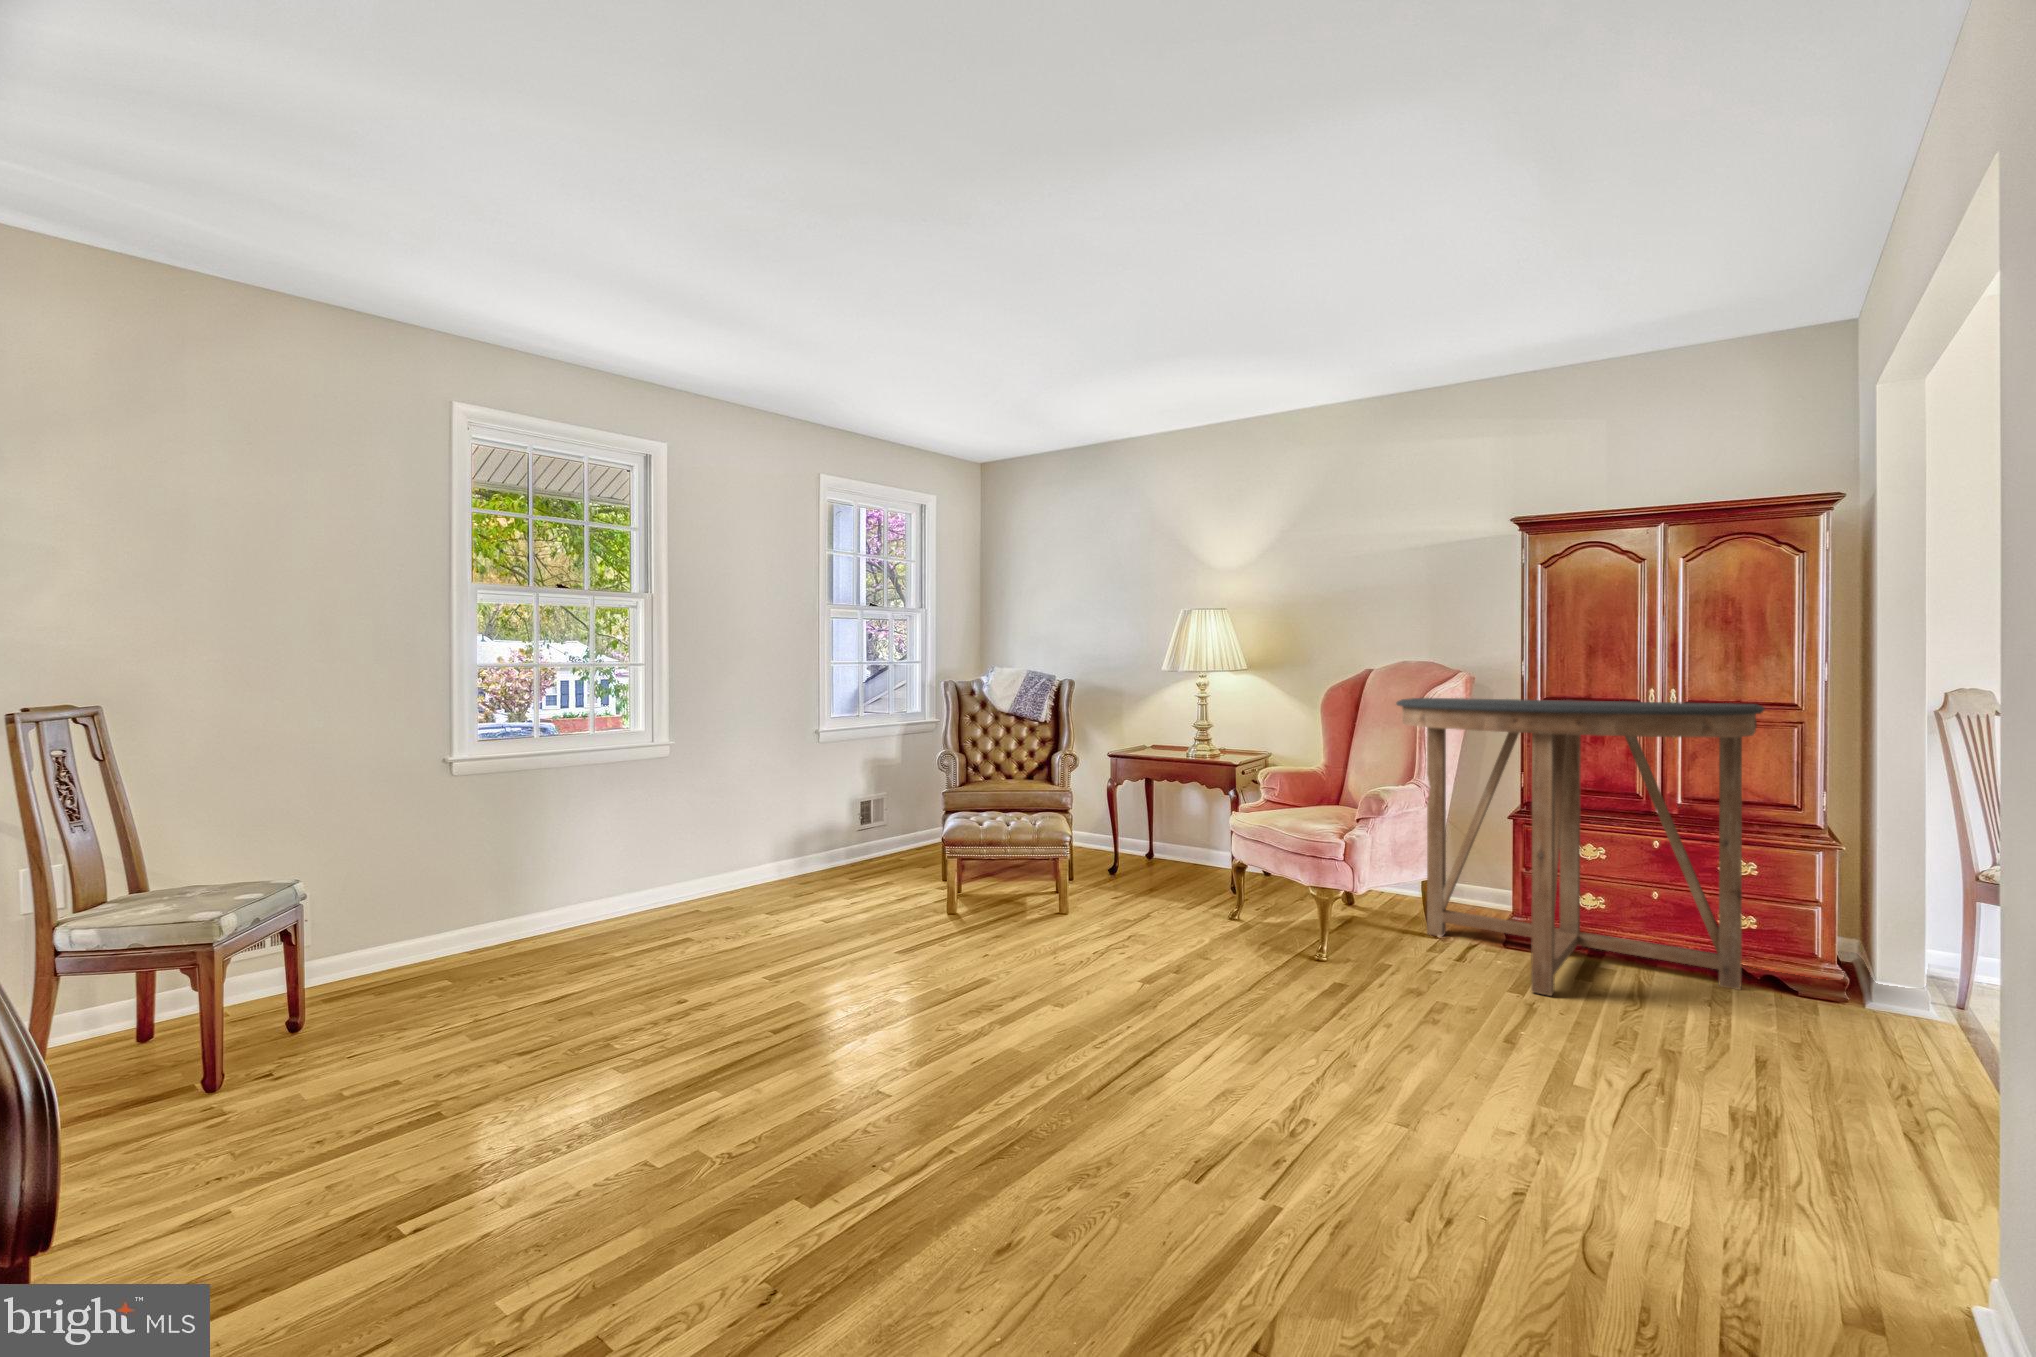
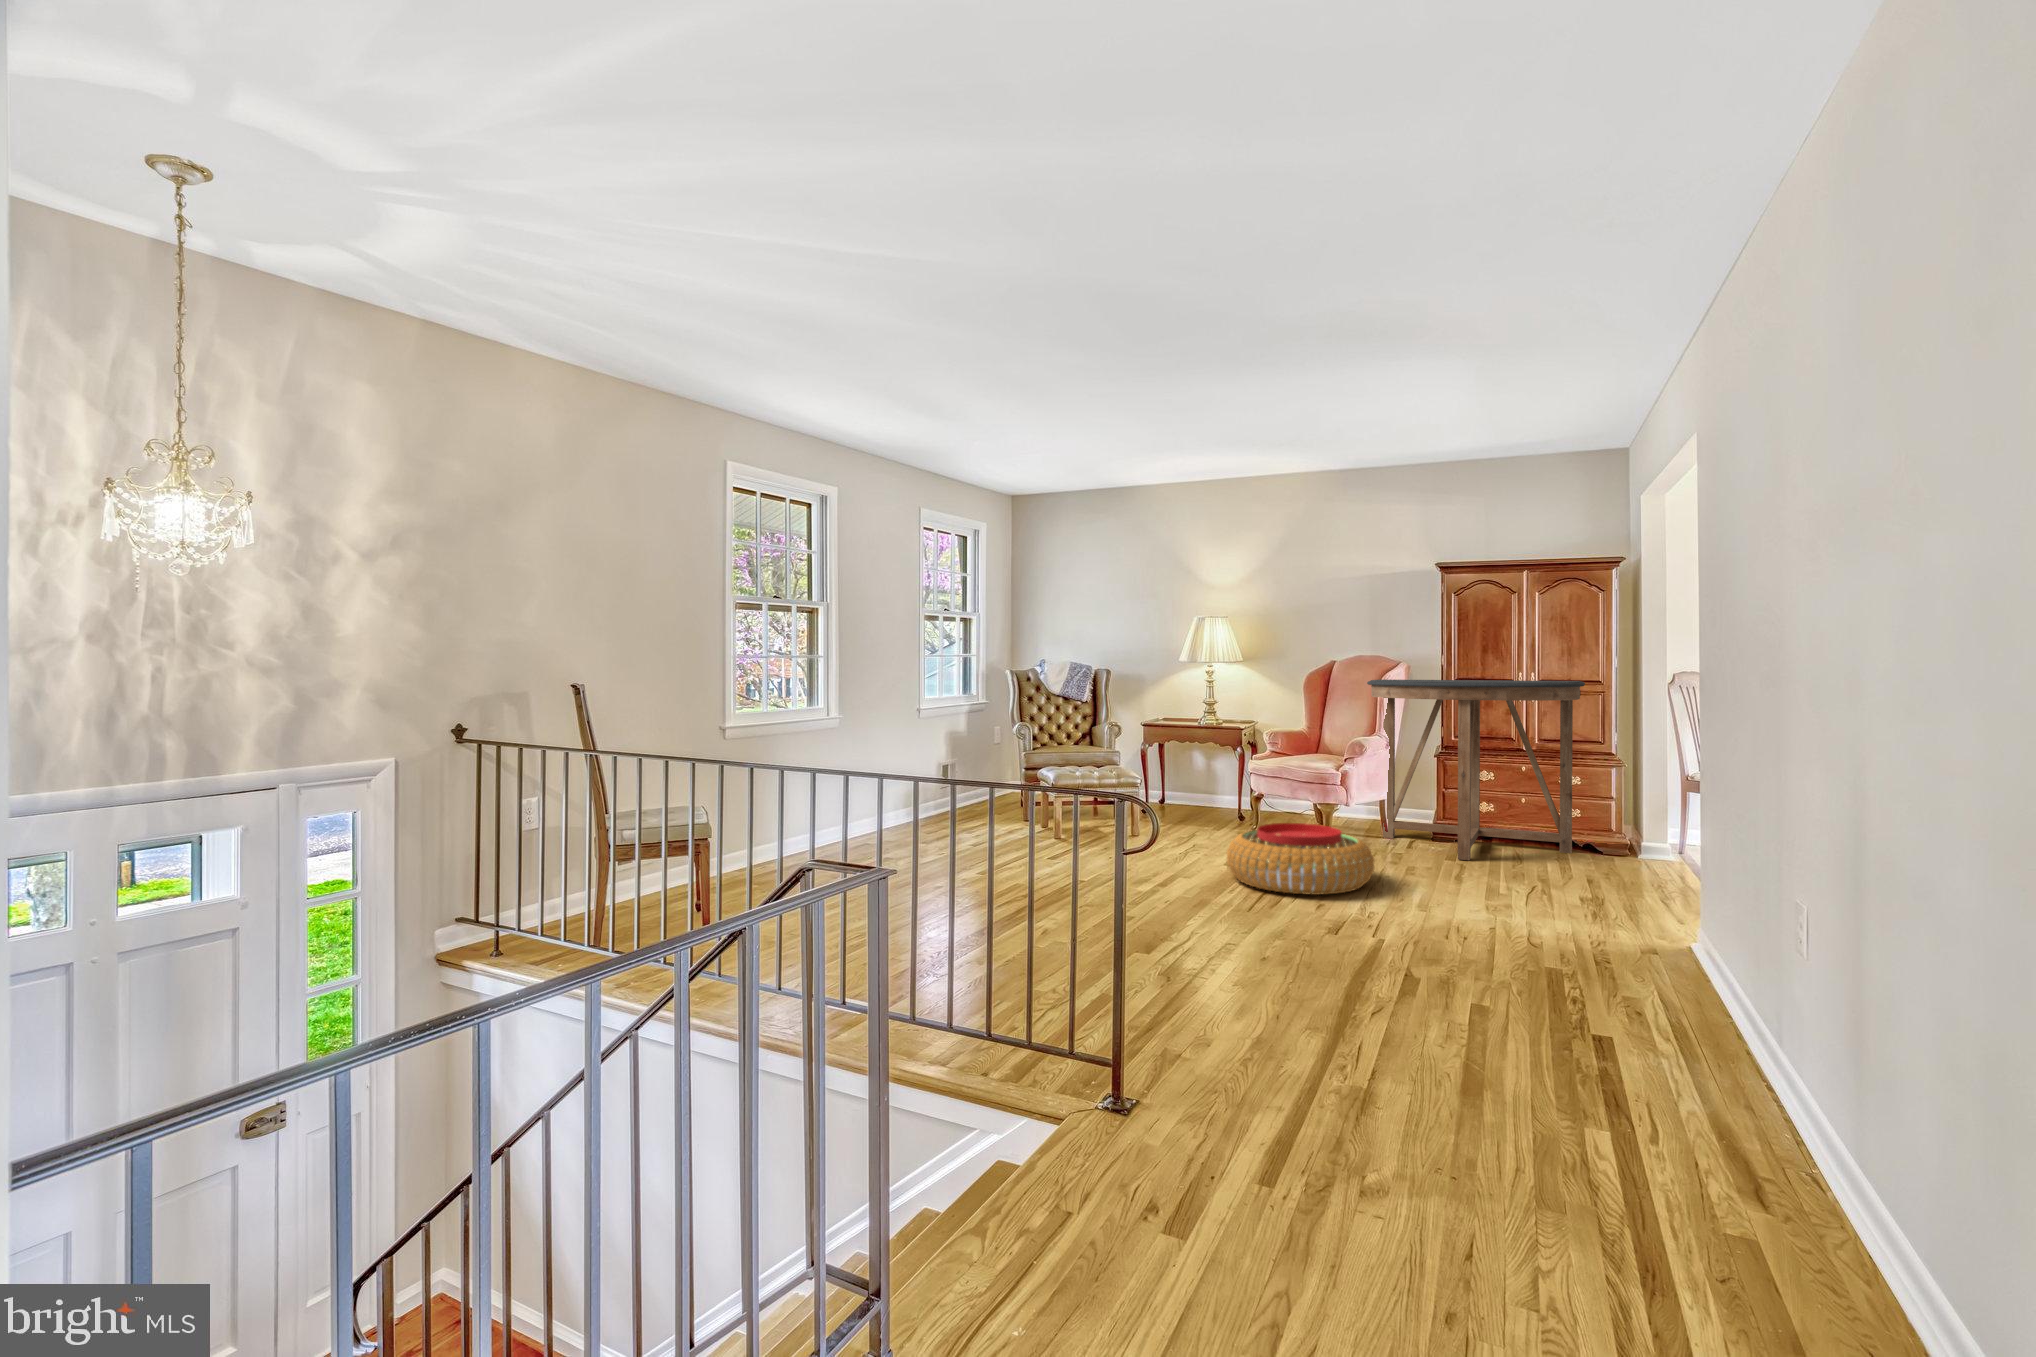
pouf: none [1122,924,1361,1068] -> present [1227,823,1375,895]

